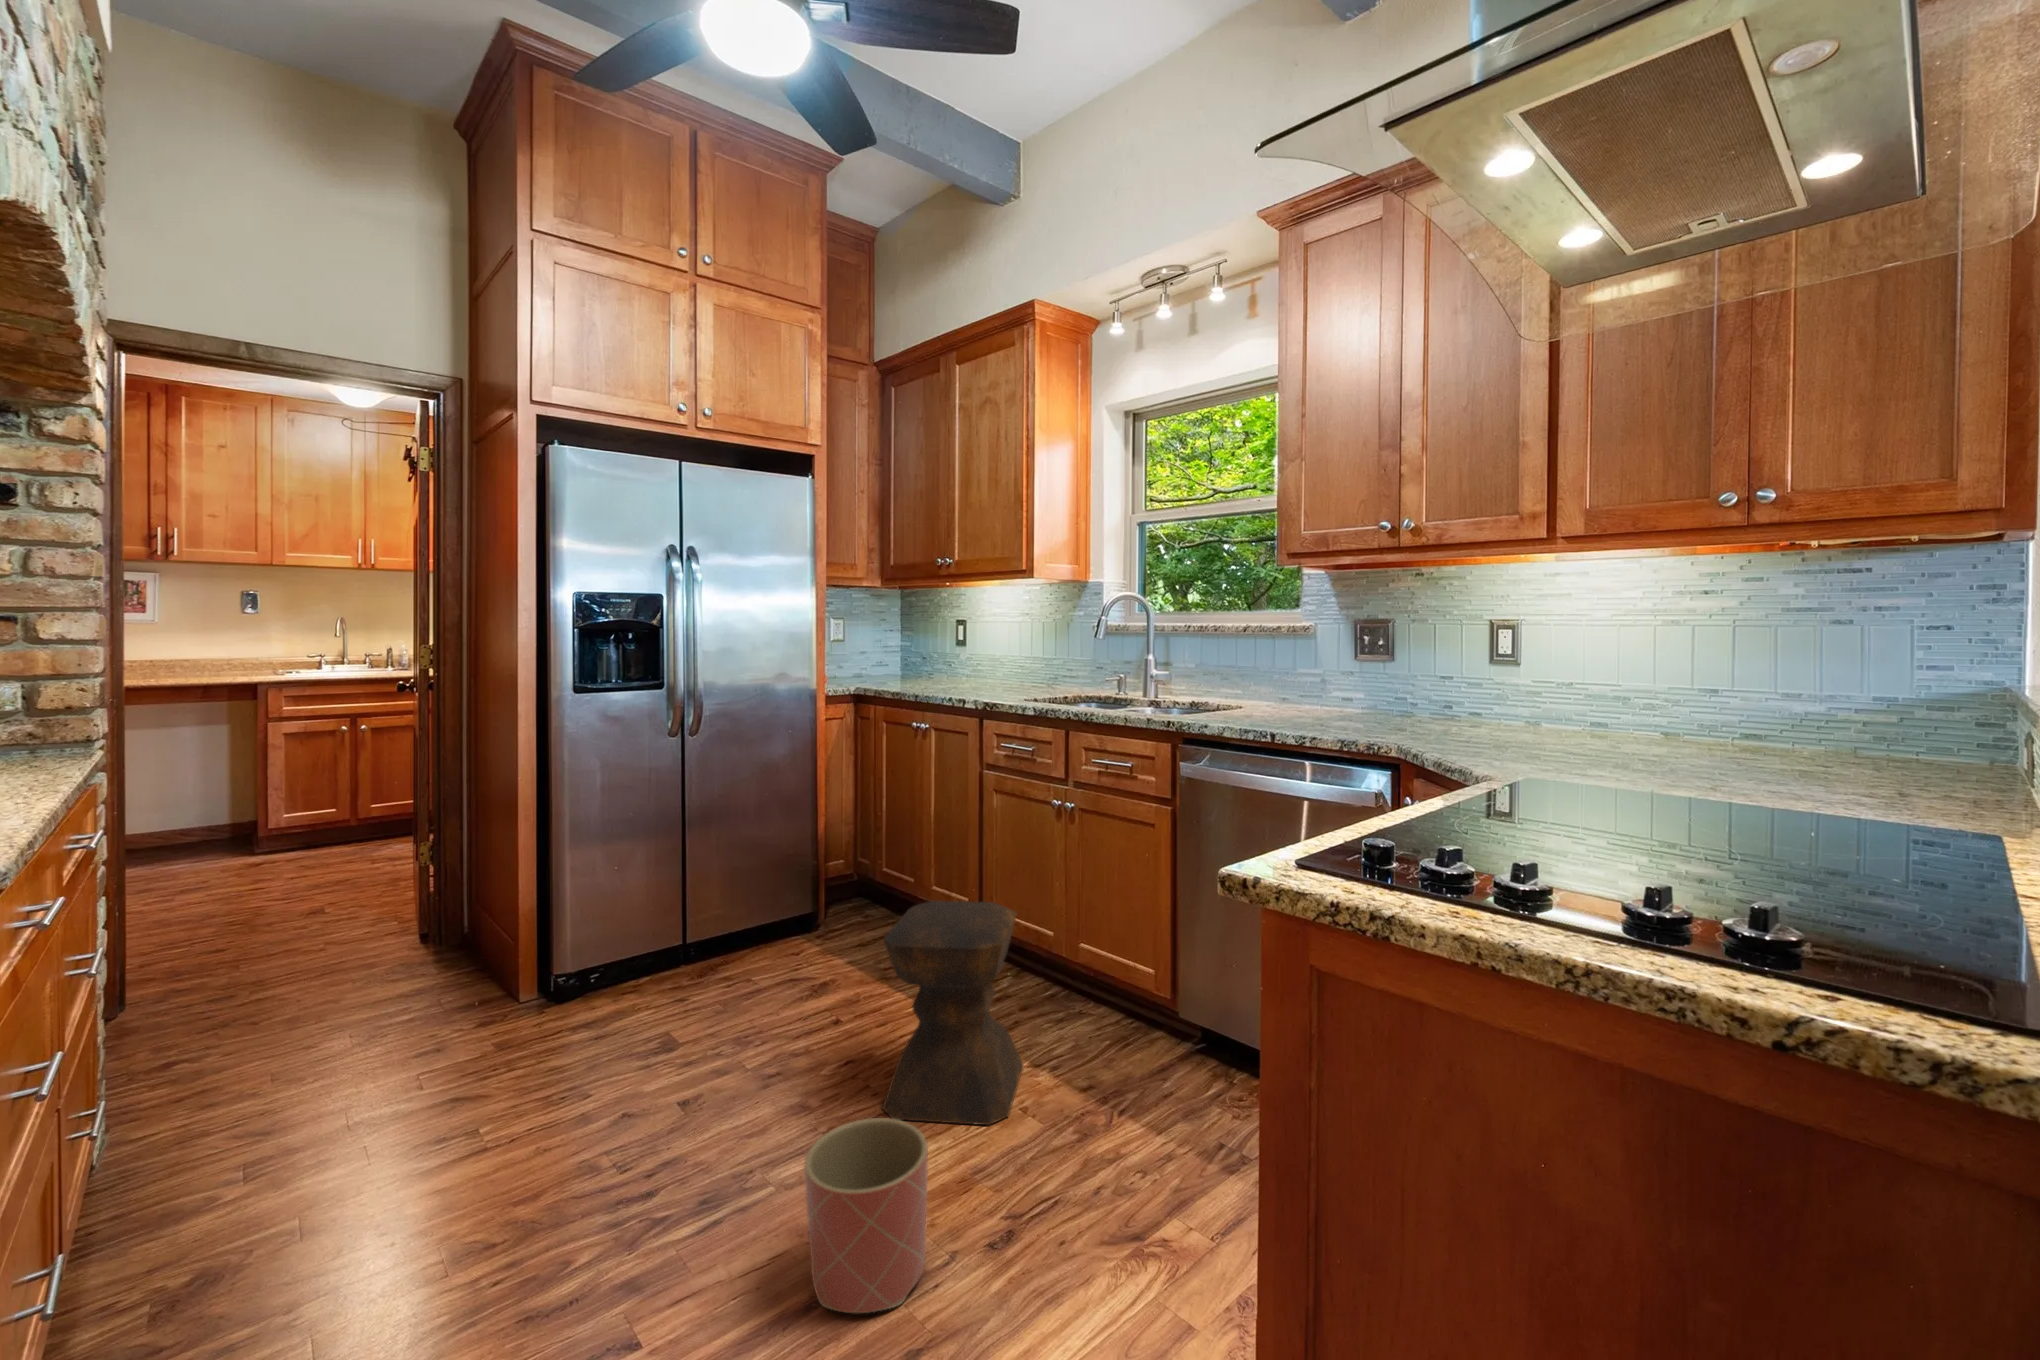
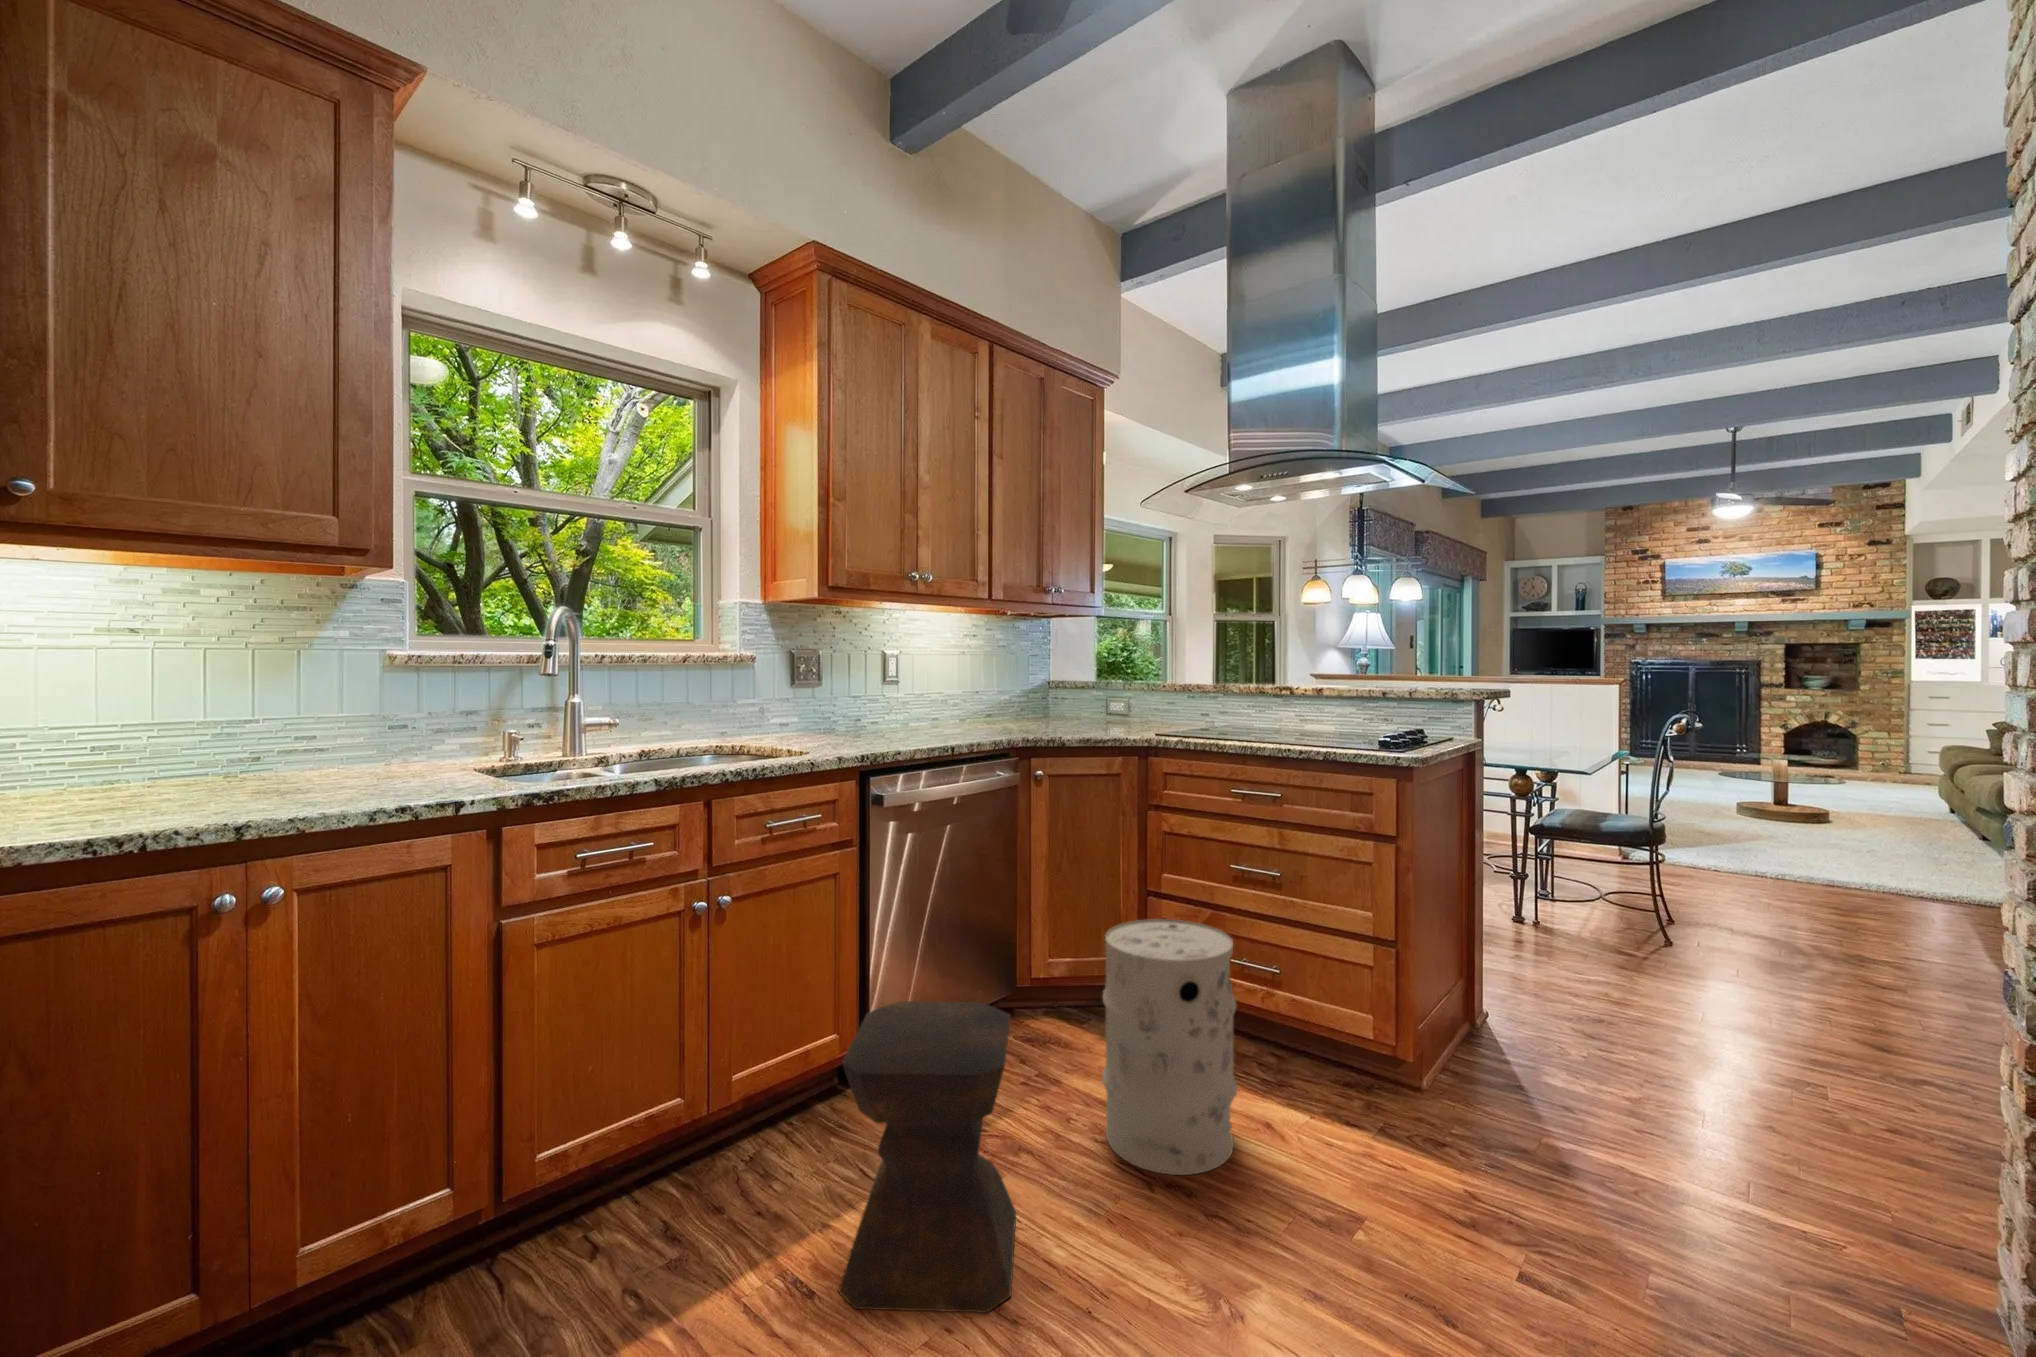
trash can: none [1019,965,1191,1312] -> present [1102,919,1238,1175]
planter: present [805,1118,928,1313] -> none [1201,1115,1323,1296]

